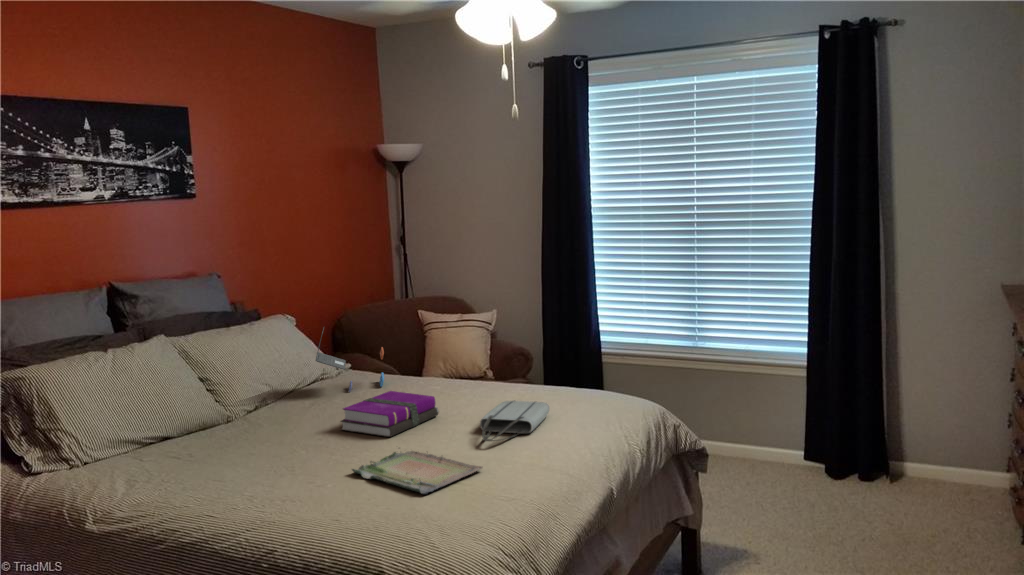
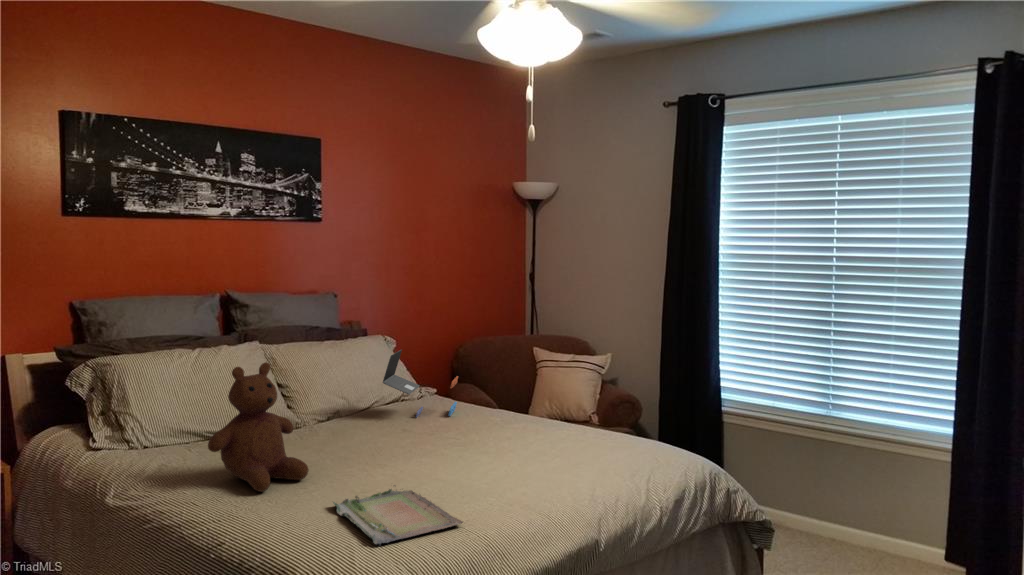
teddy bear: none [208,349,304,472] -> present [208,362,308,492]
notebook: present [341,391,439,437] -> none [369,422,475,471]
tote bag: present [480,401,549,441] -> none [489,448,589,493]

